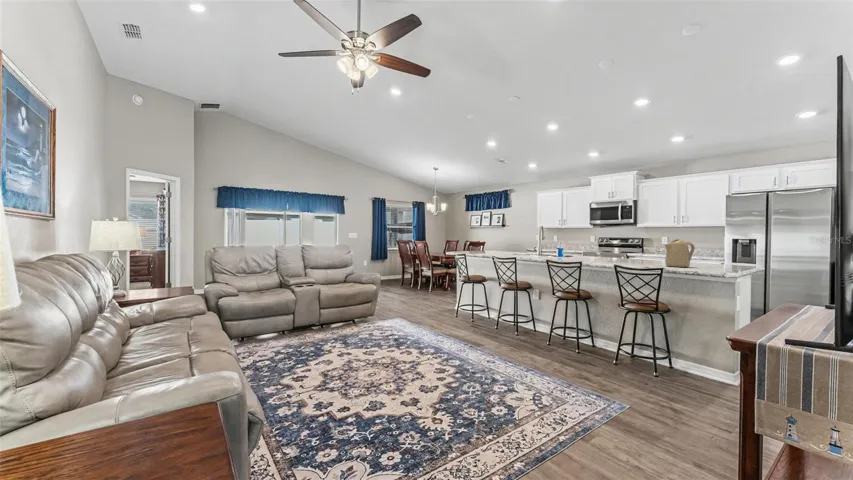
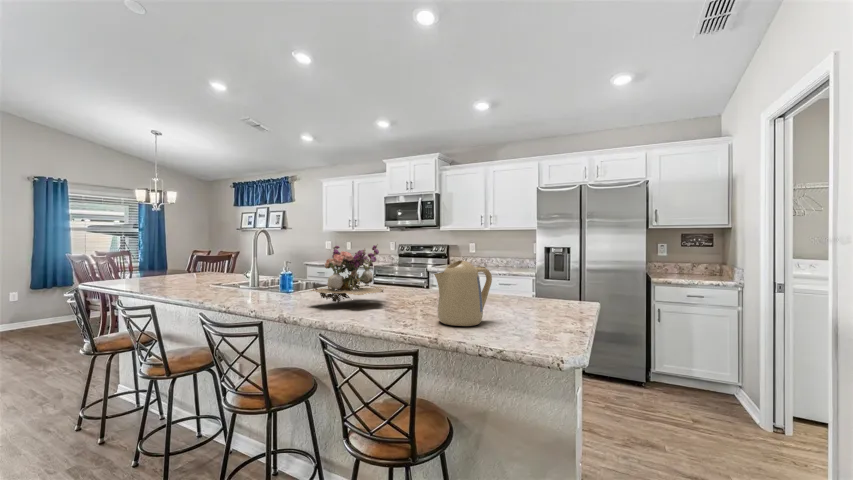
flower arrangement: none [590,233,630,261] -> present [311,244,387,303]

